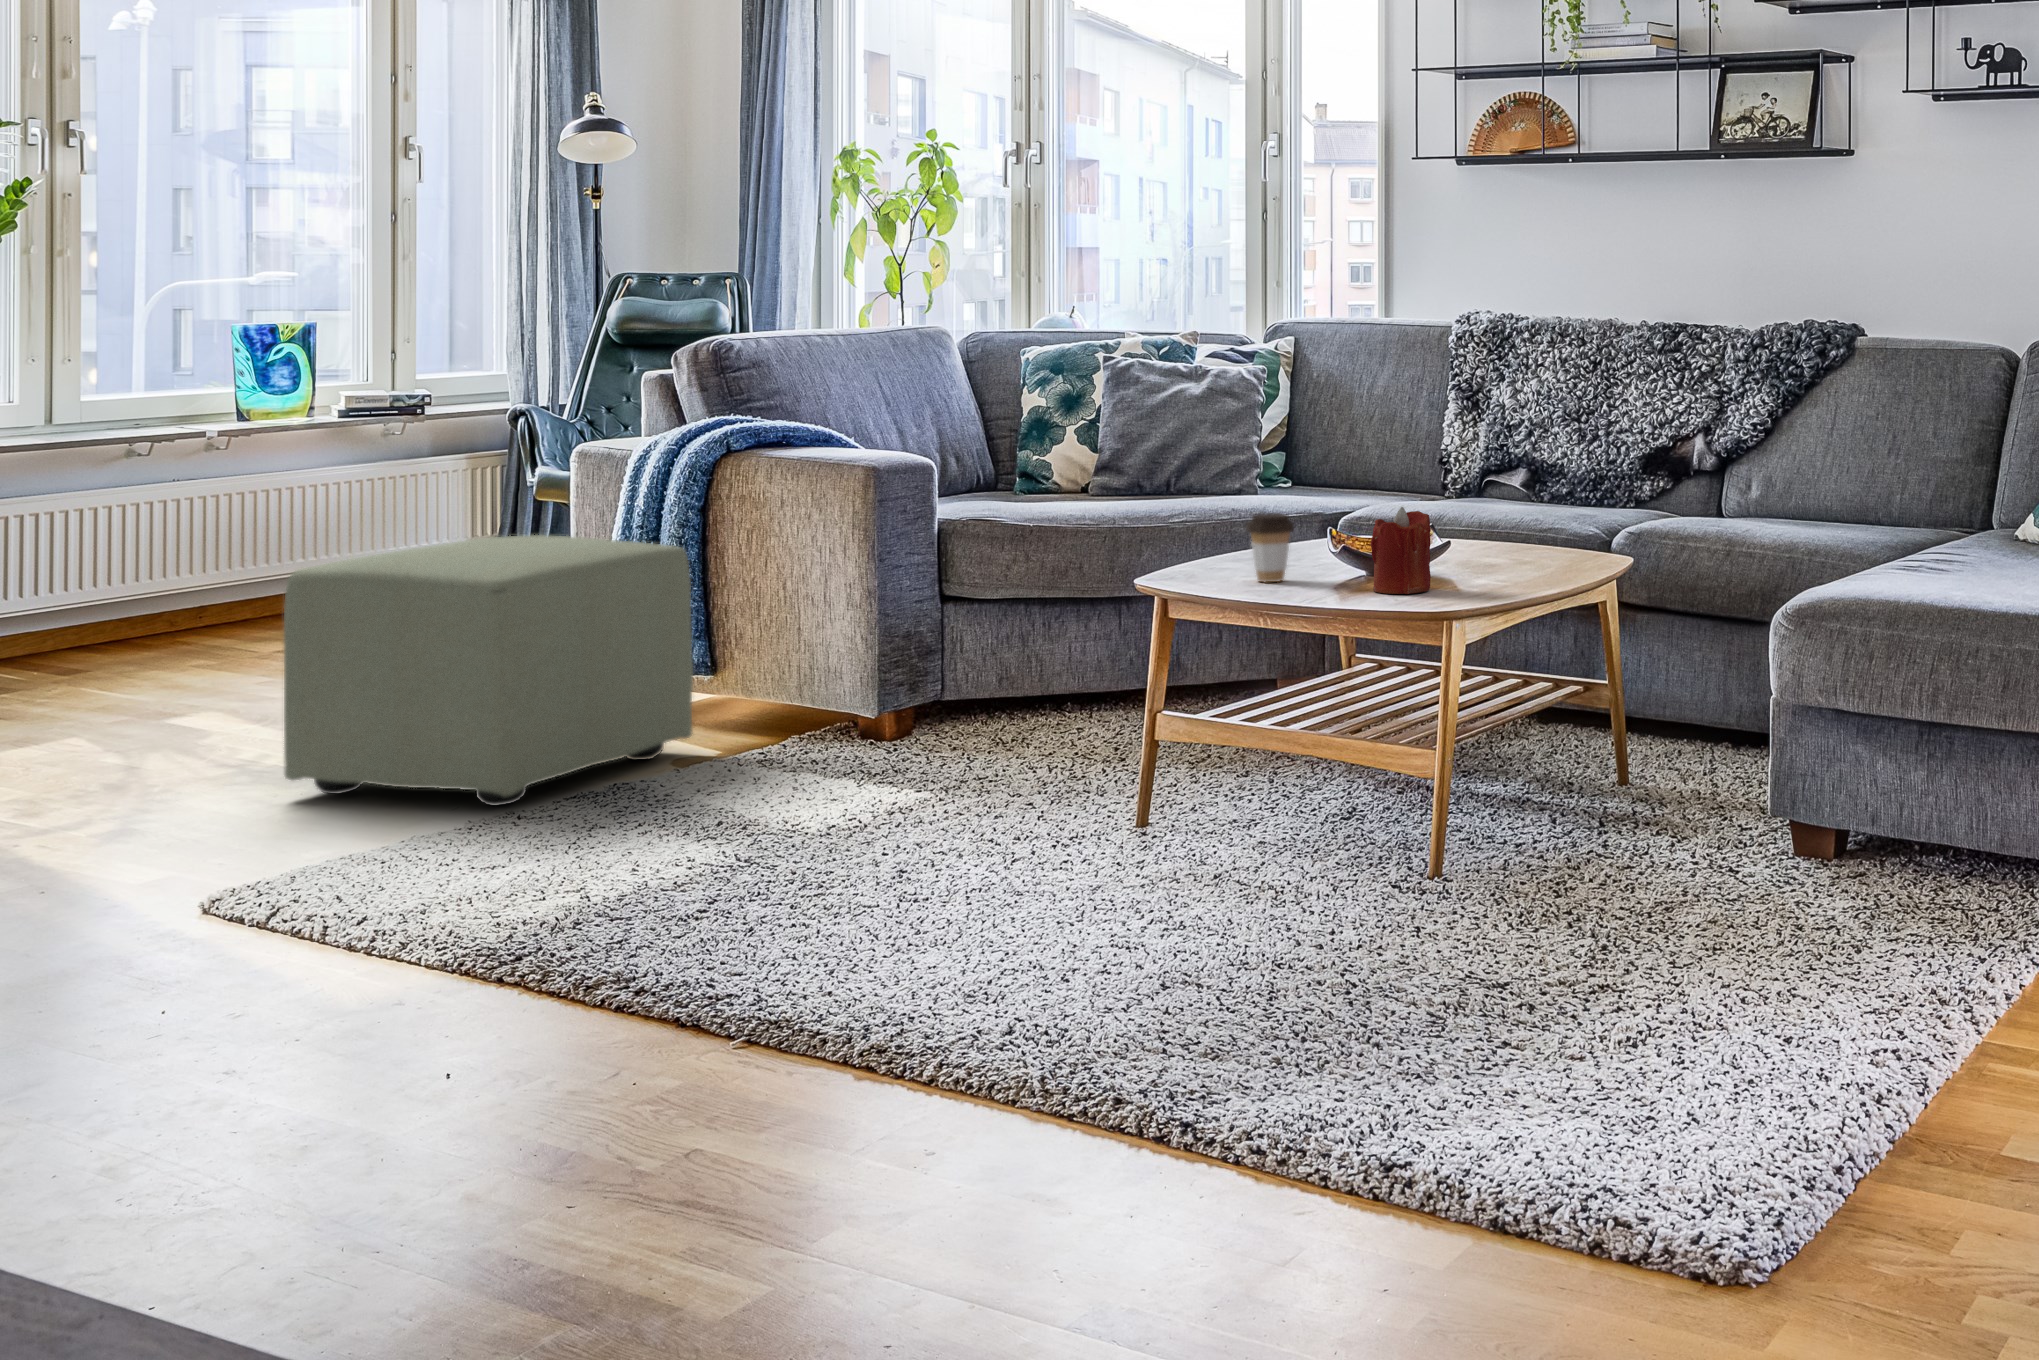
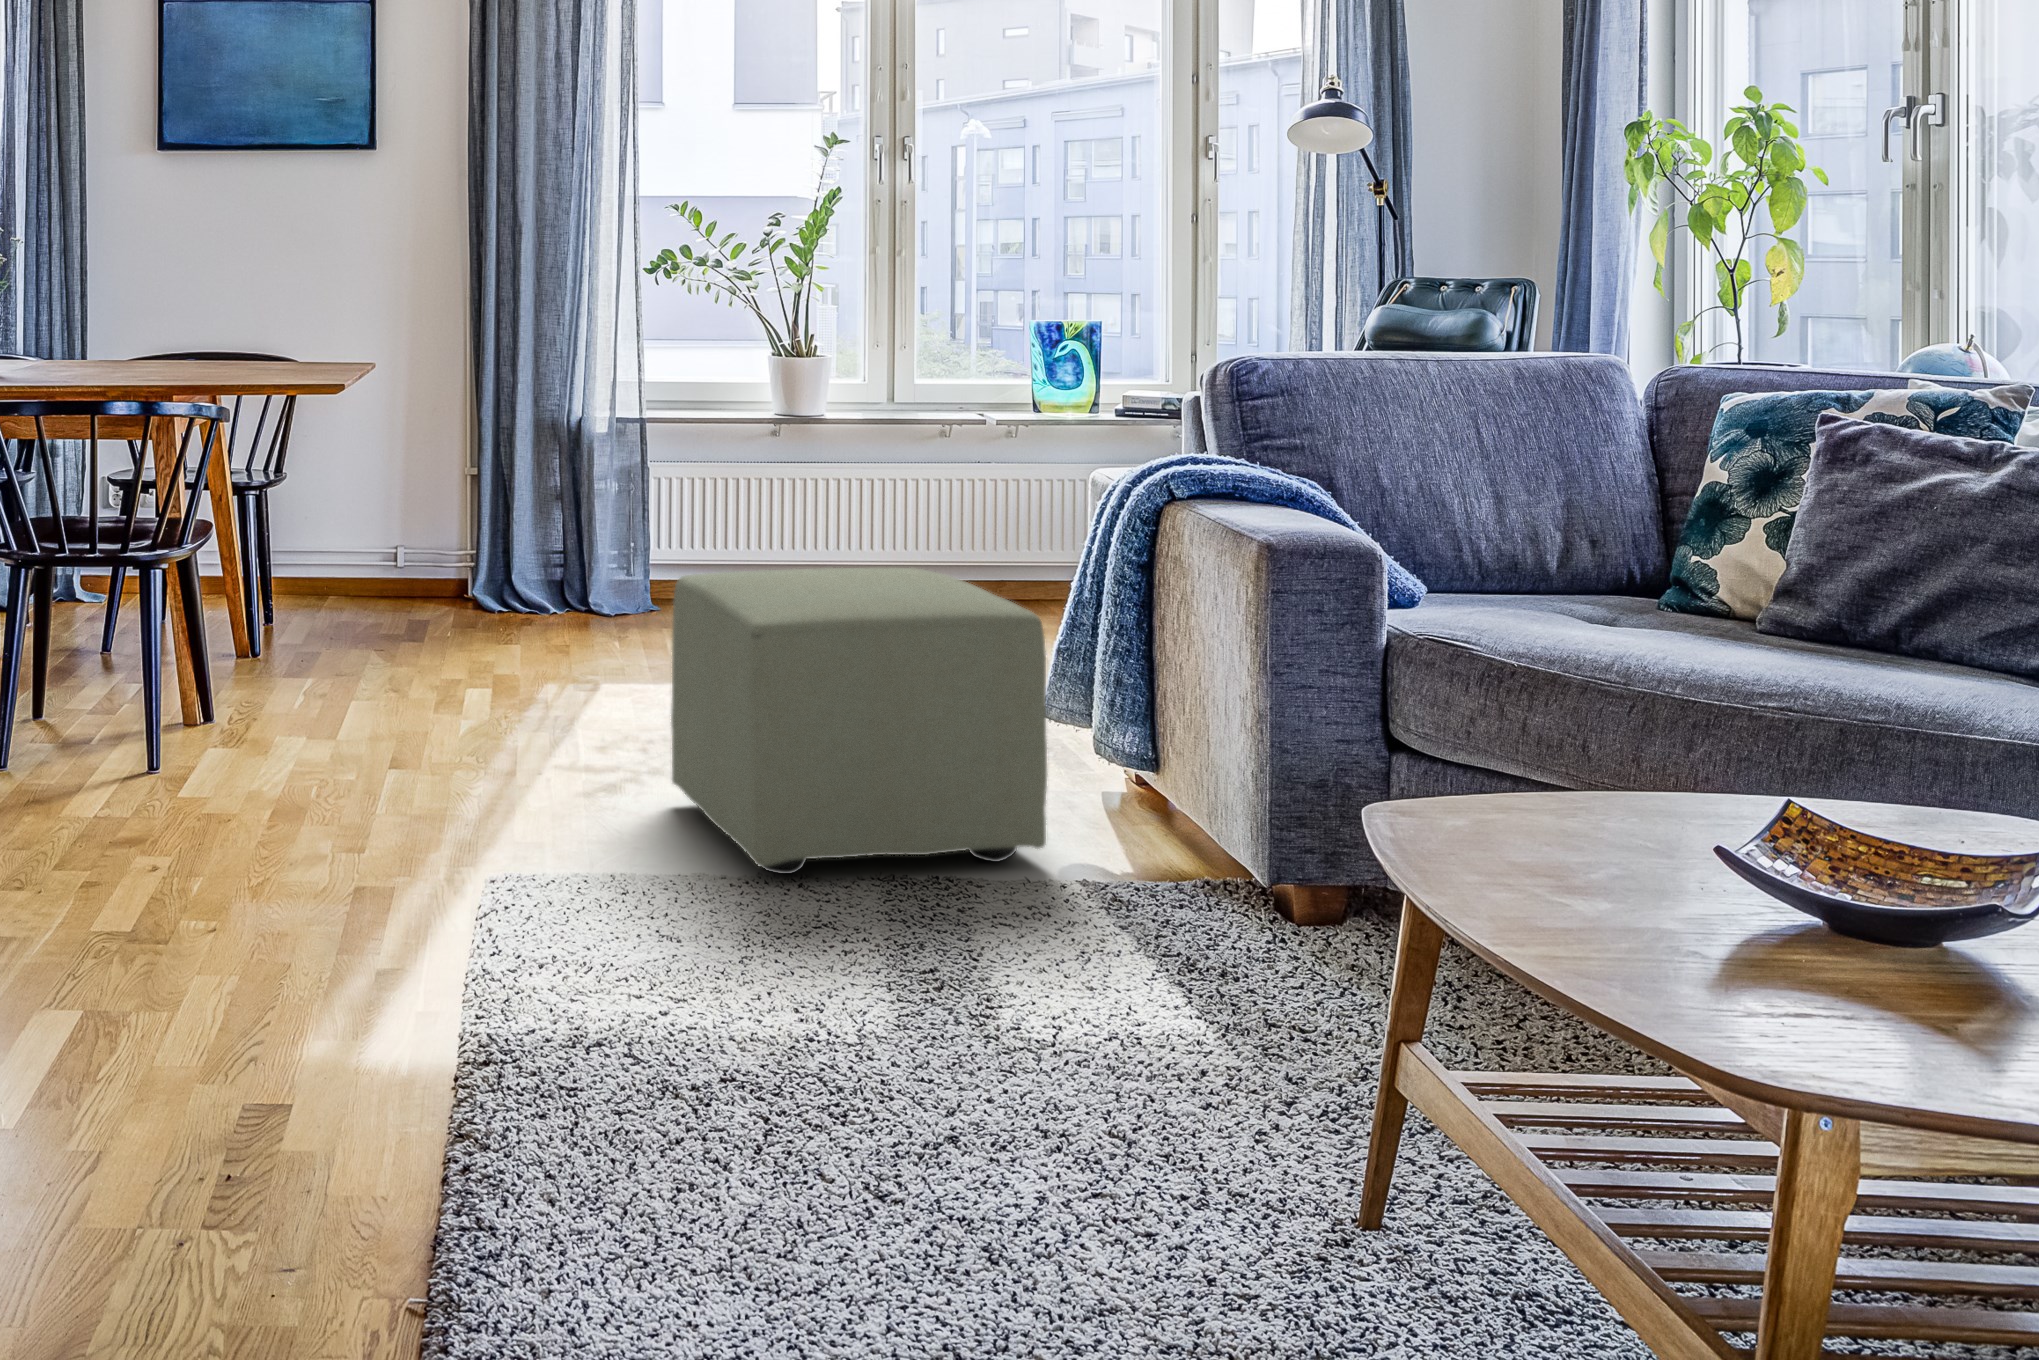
candle: present [1371,507,1431,594] -> none [1729,809,1892,1012]
coffee cup: present [1246,513,1294,582] -> none [1551,746,1652,887]

